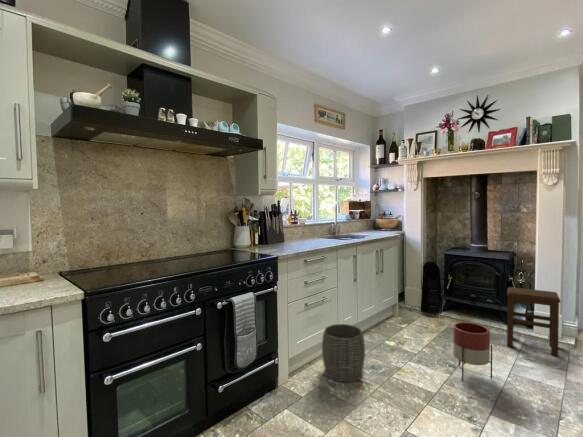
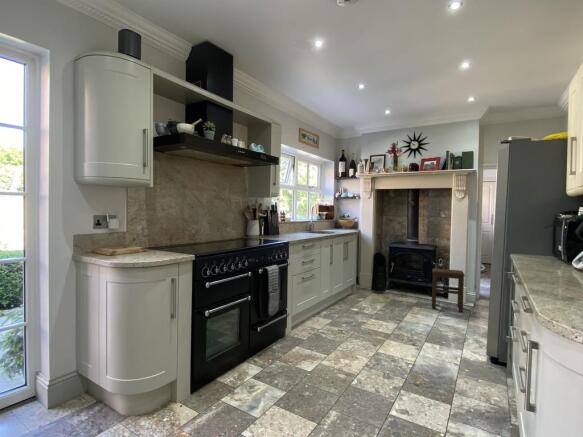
planter: present [453,322,492,381] -> none [401,289,425,327]
woven basket: present [322,324,365,382] -> none [313,293,344,331]

